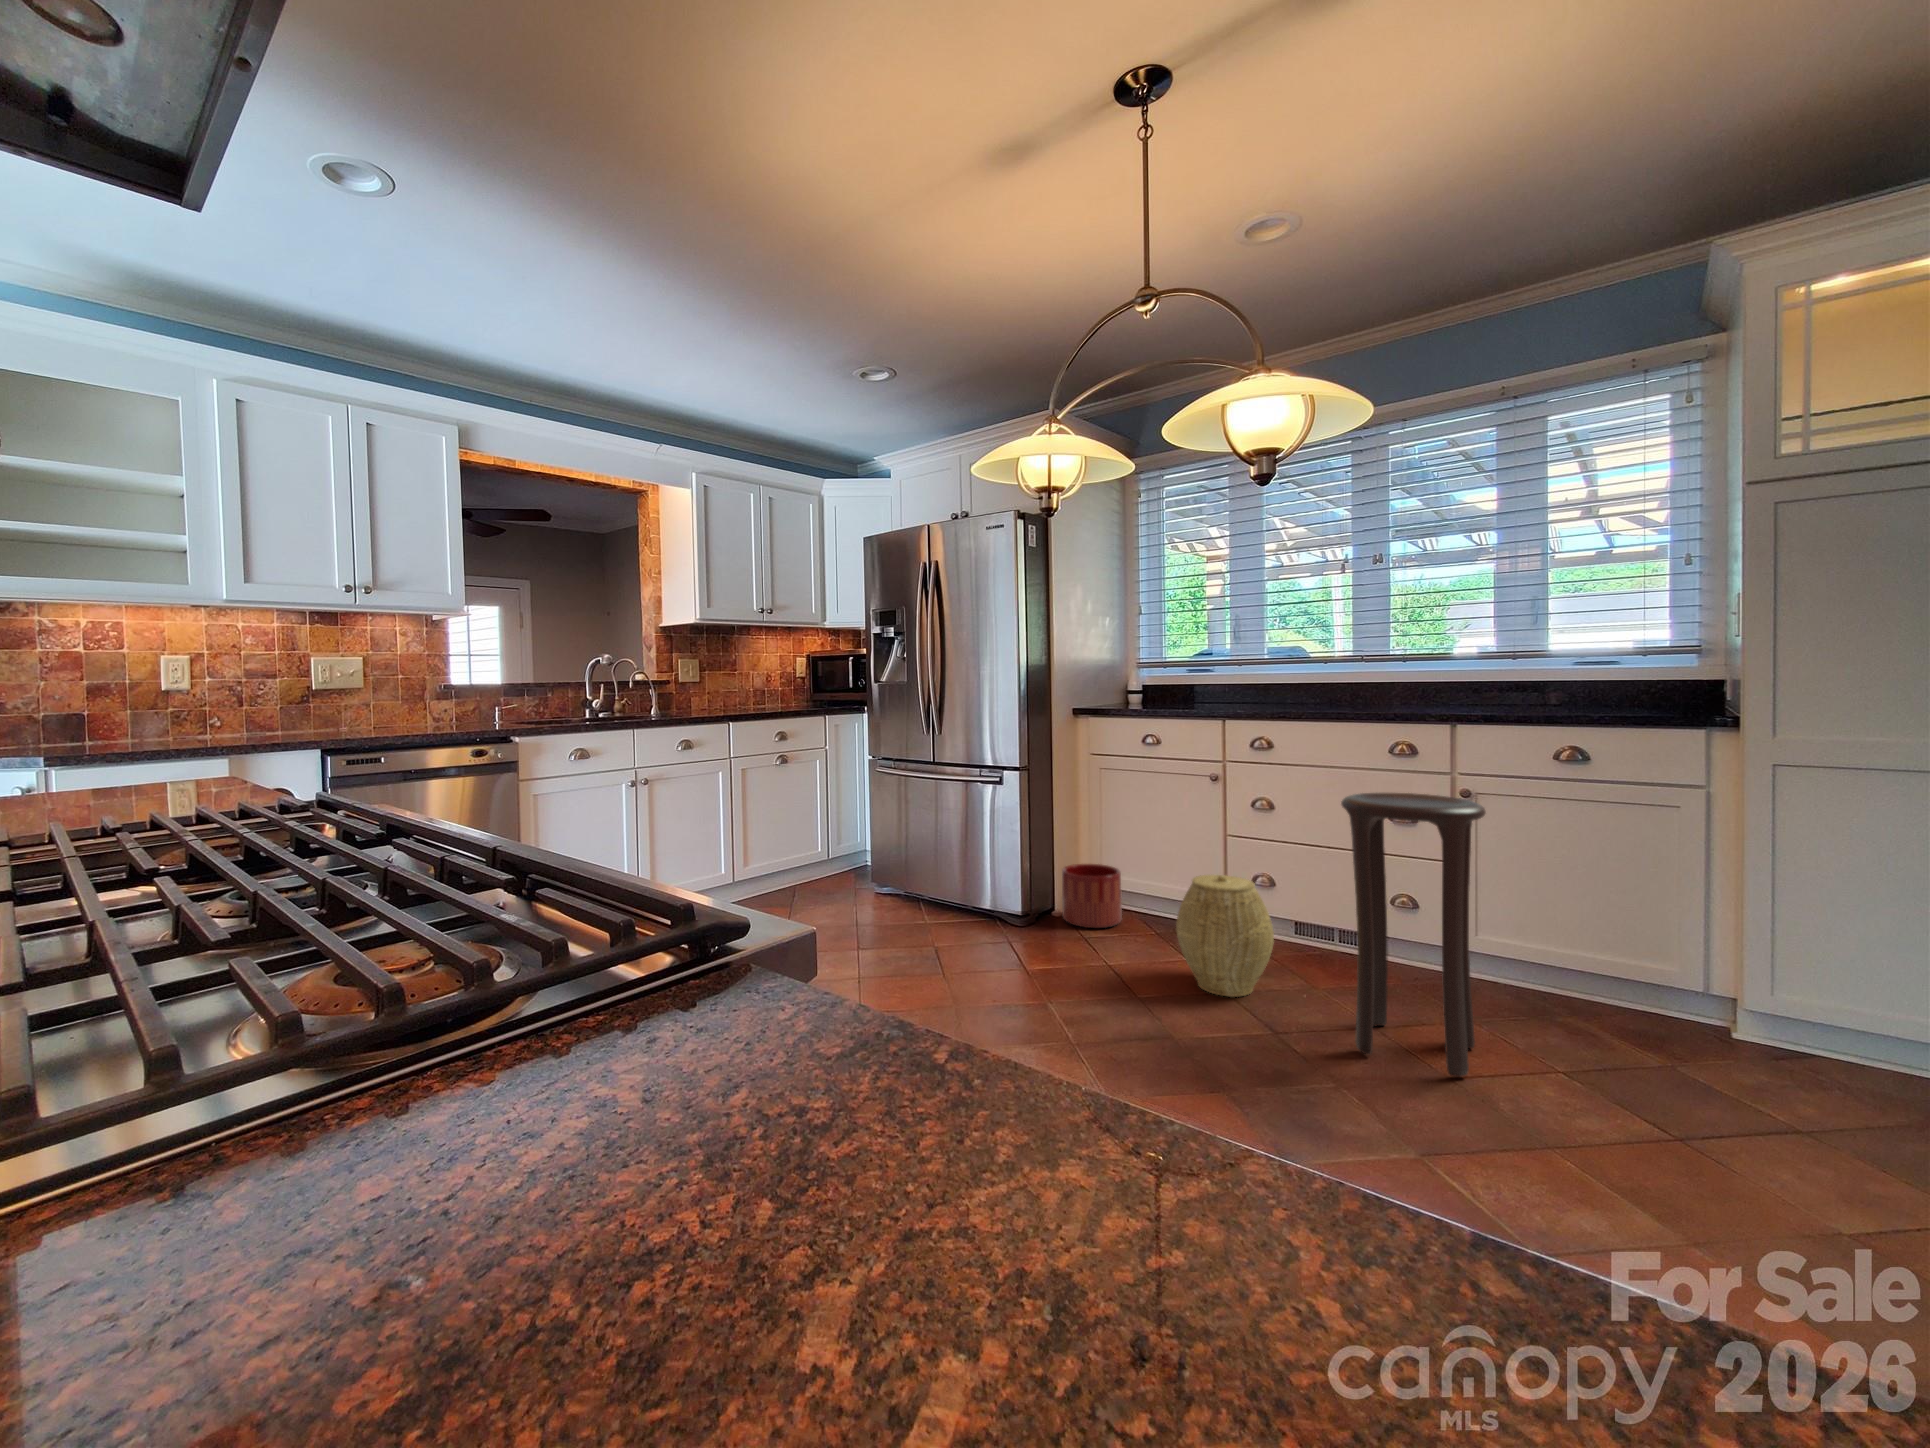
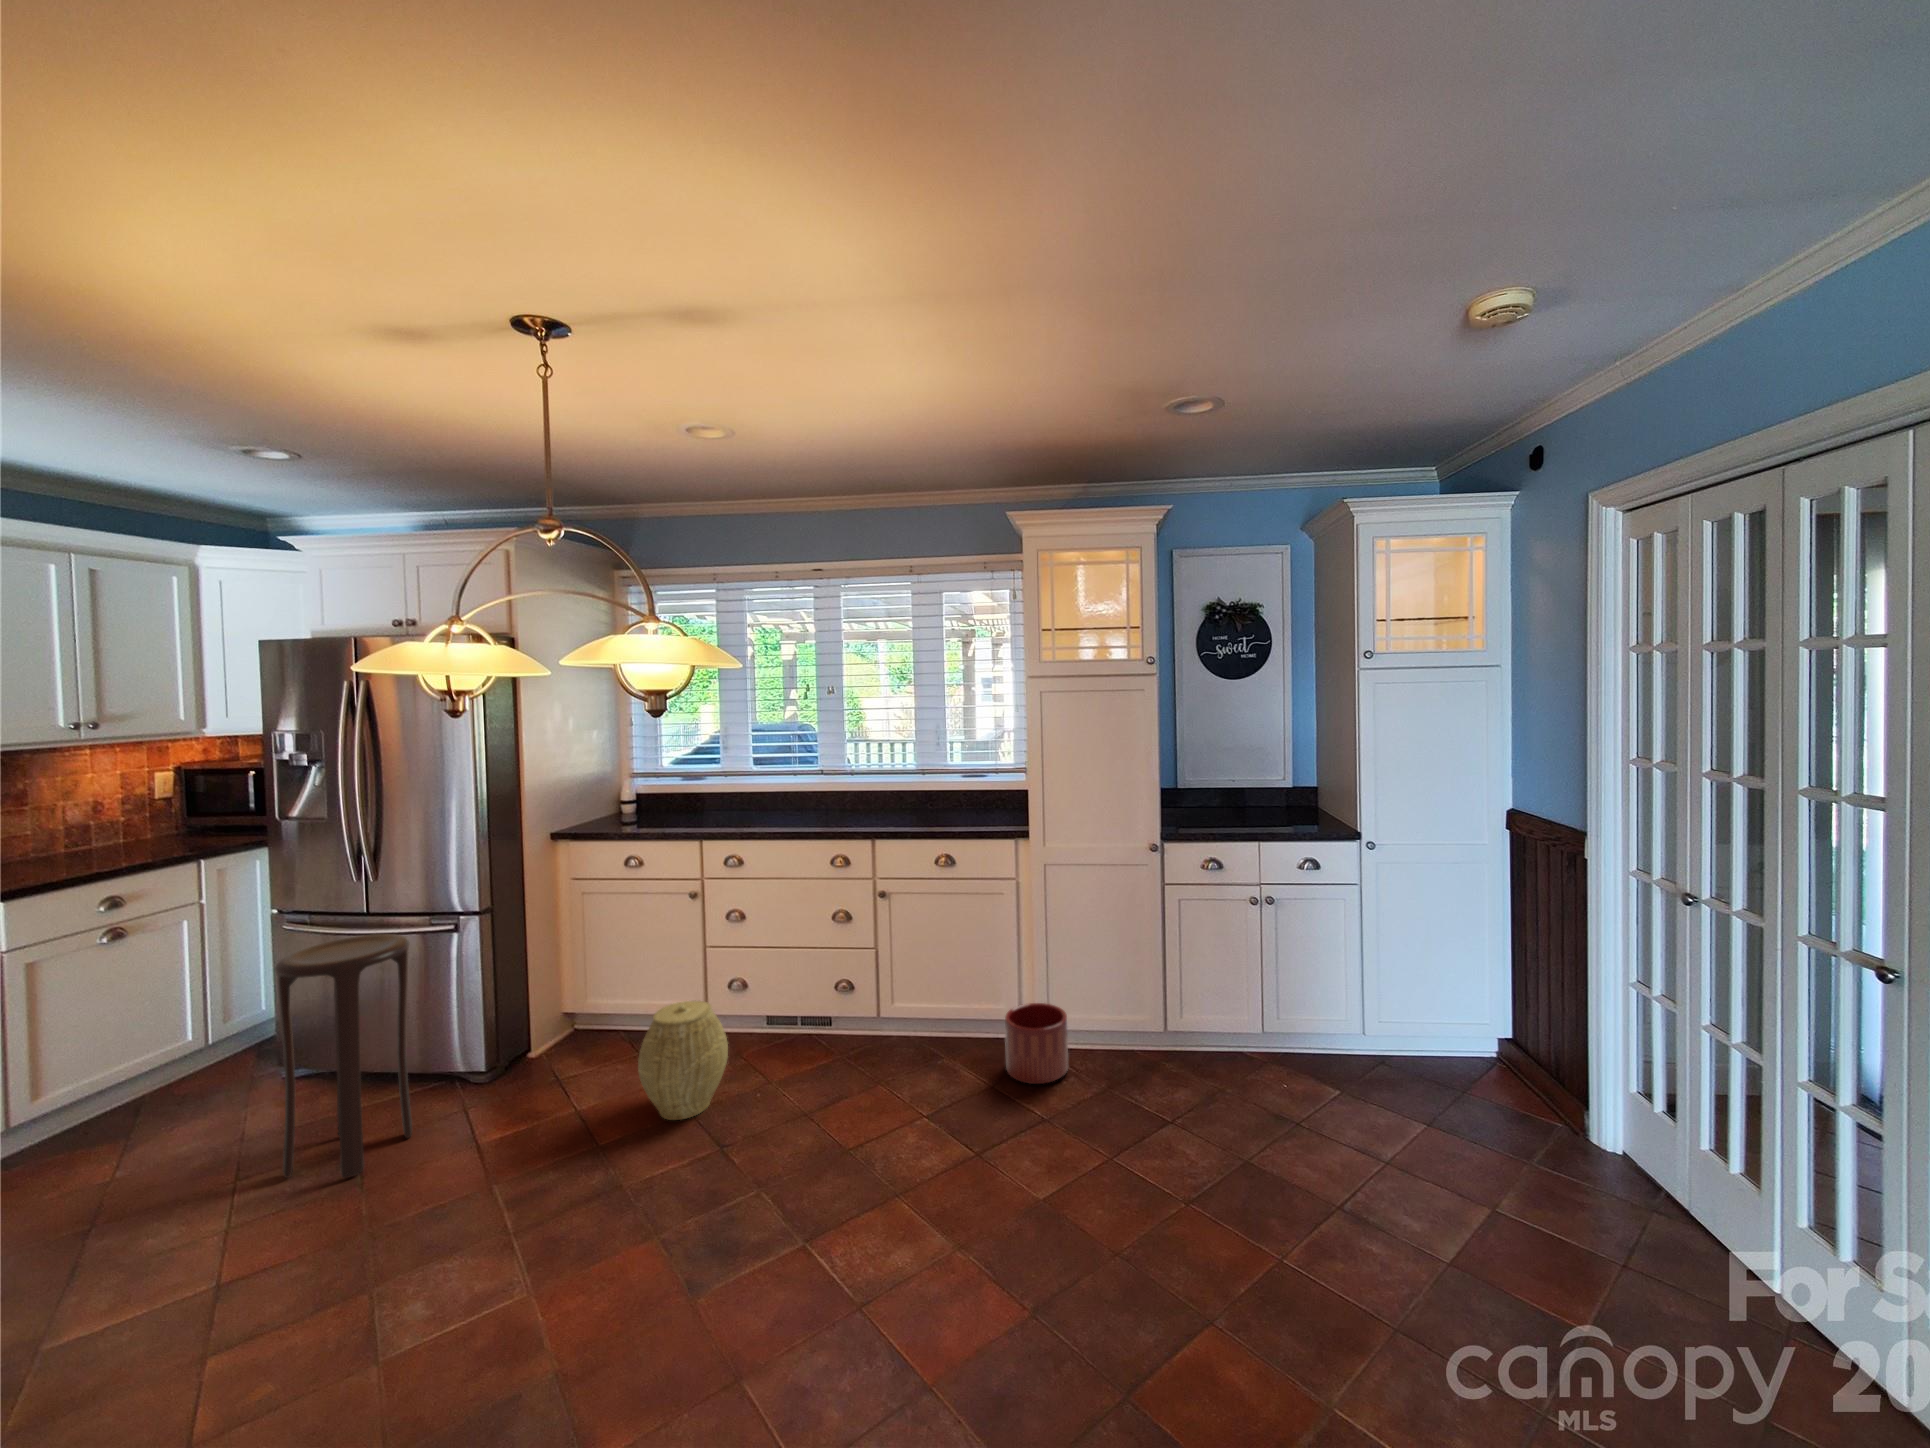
stool: present [1341,793,1486,1077] -> present [275,934,412,1178]
planter: present [1062,864,1122,928] -> present [1005,1003,1068,1084]

